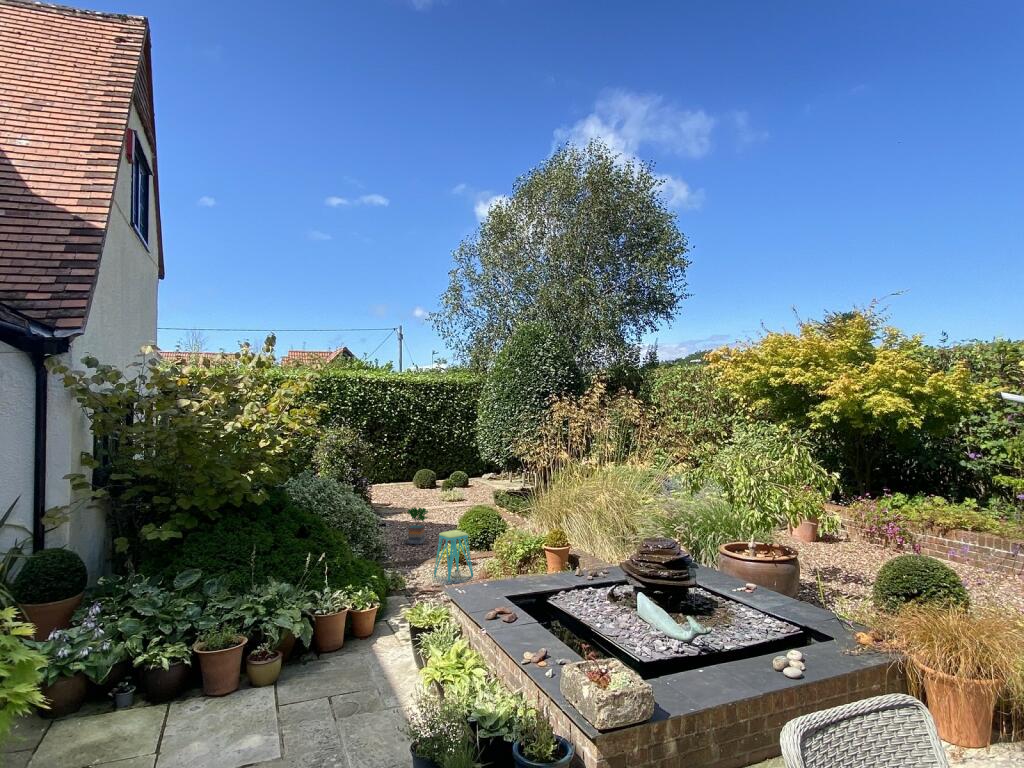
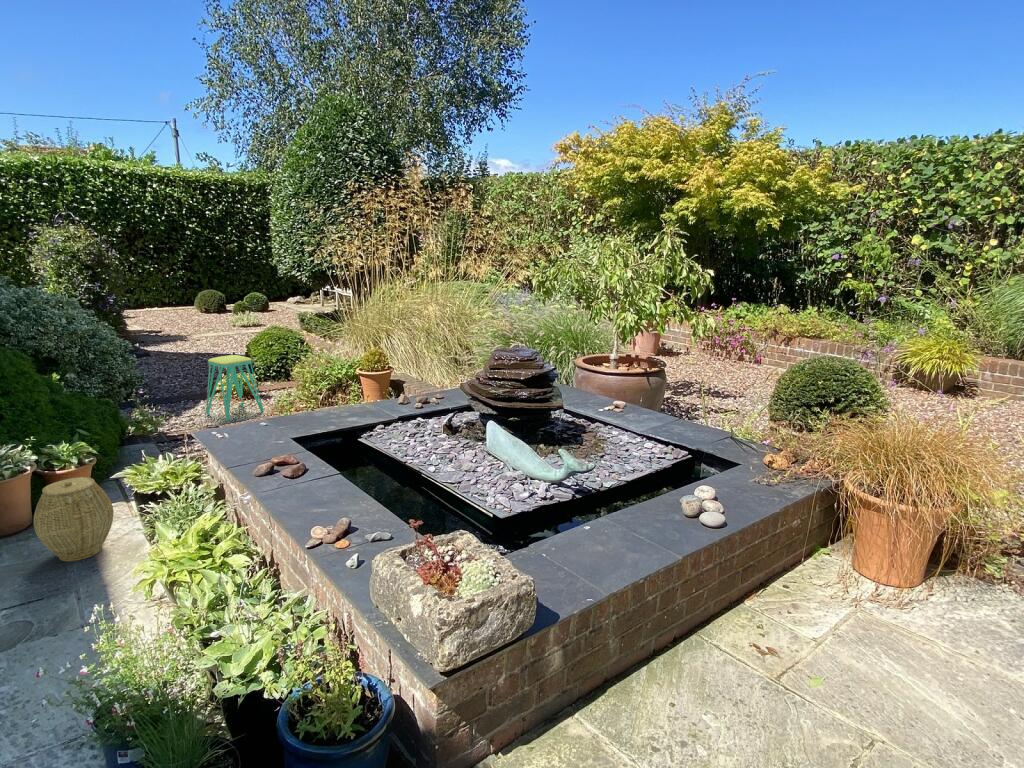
potted tree: present [408,507,429,544] -> none [168,329,203,377]
woven basket: none [360,613,399,668] -> present [34,477,114,561]

